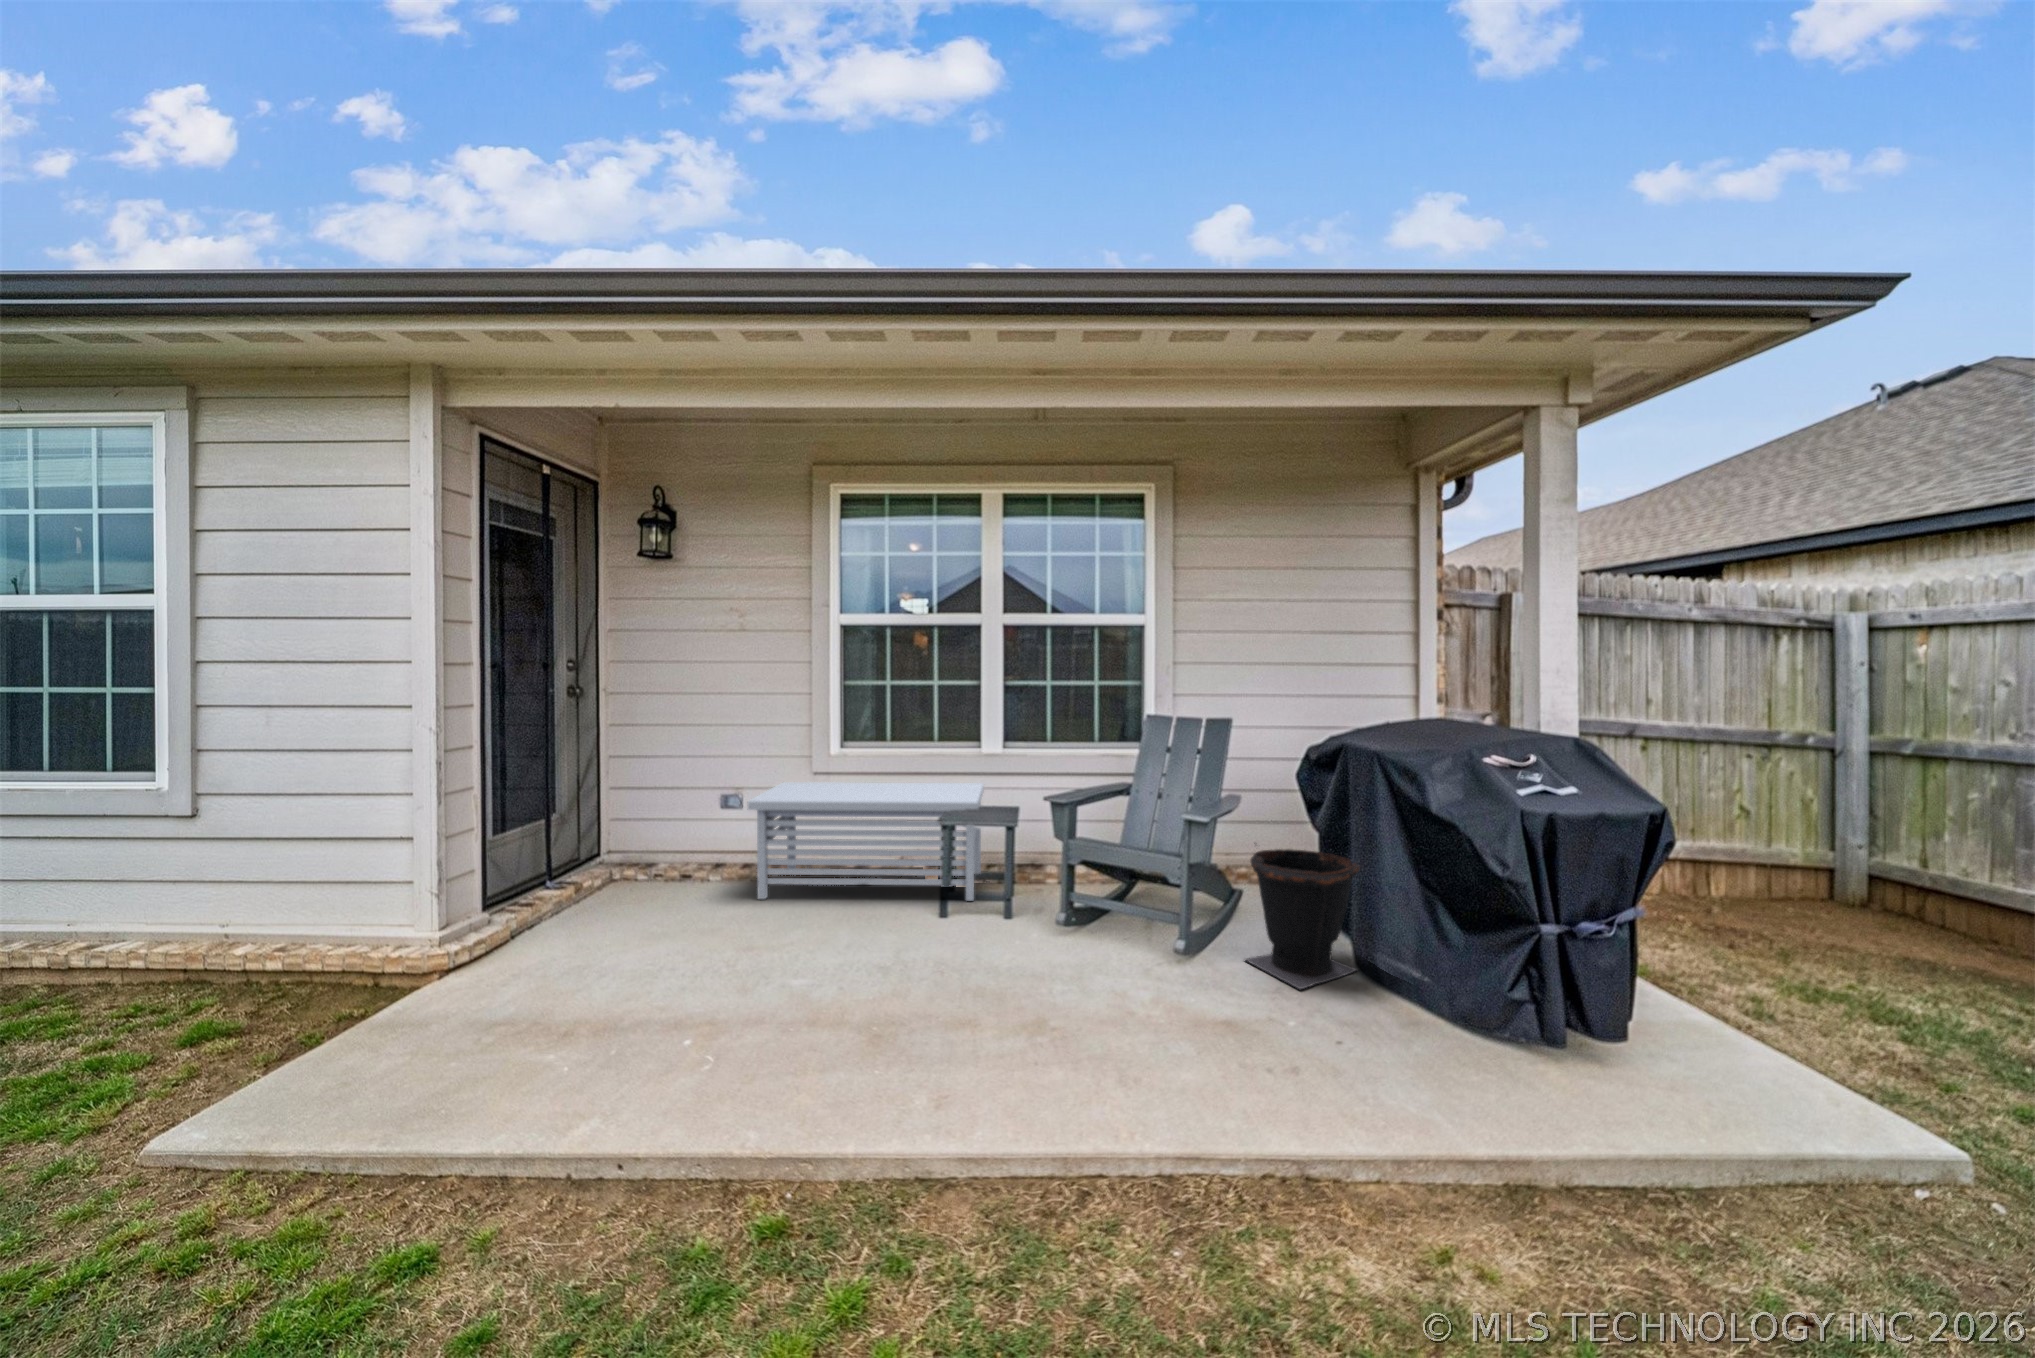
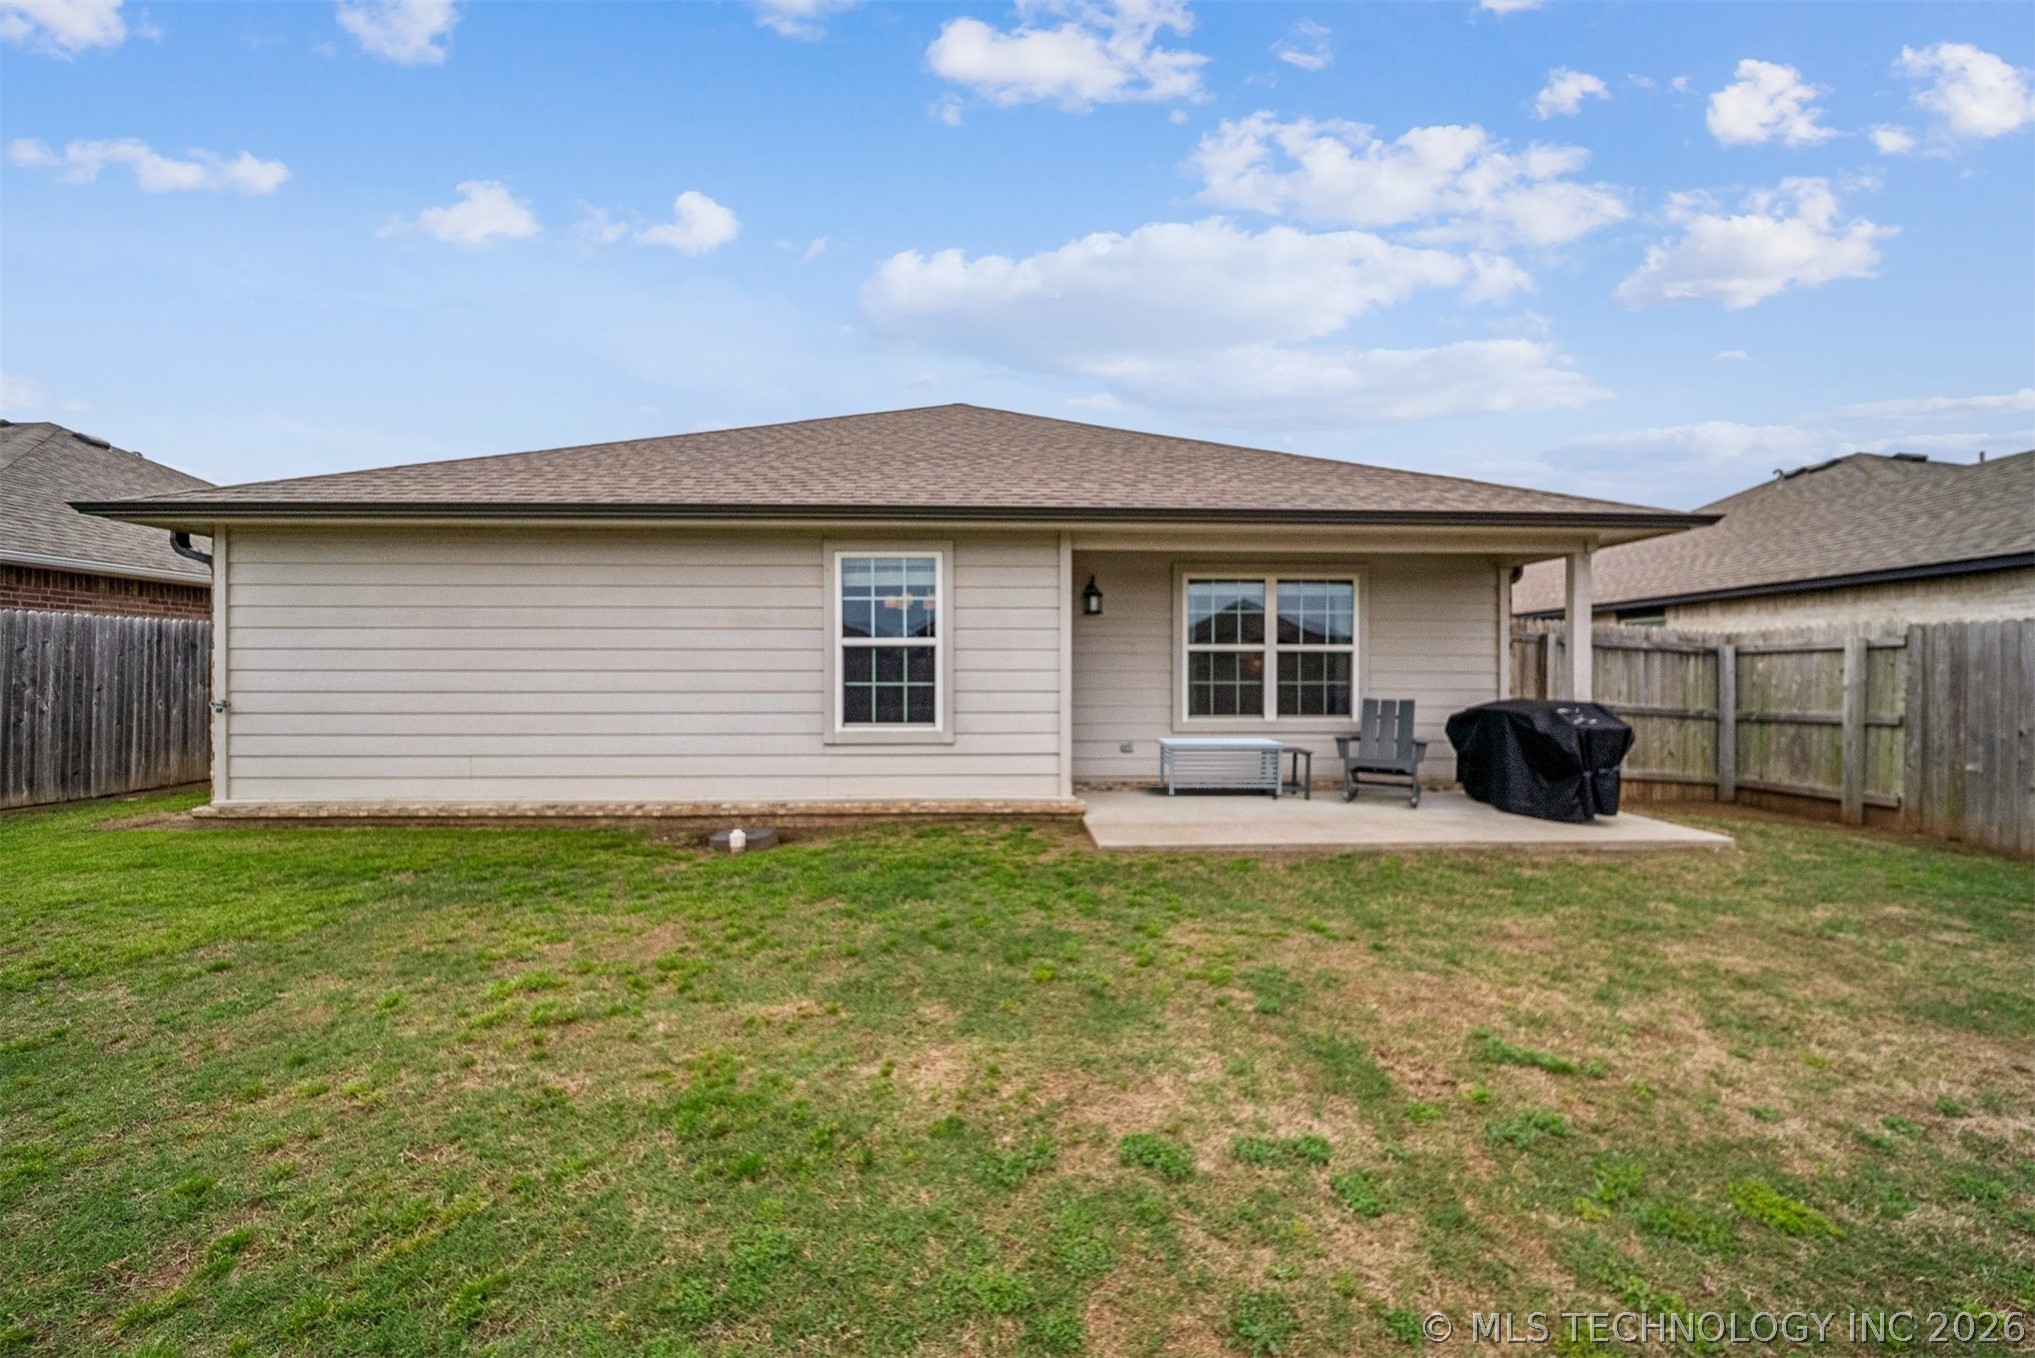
bucket: present [1245,843,1360,990] -> none [1439,756,1495,816]

